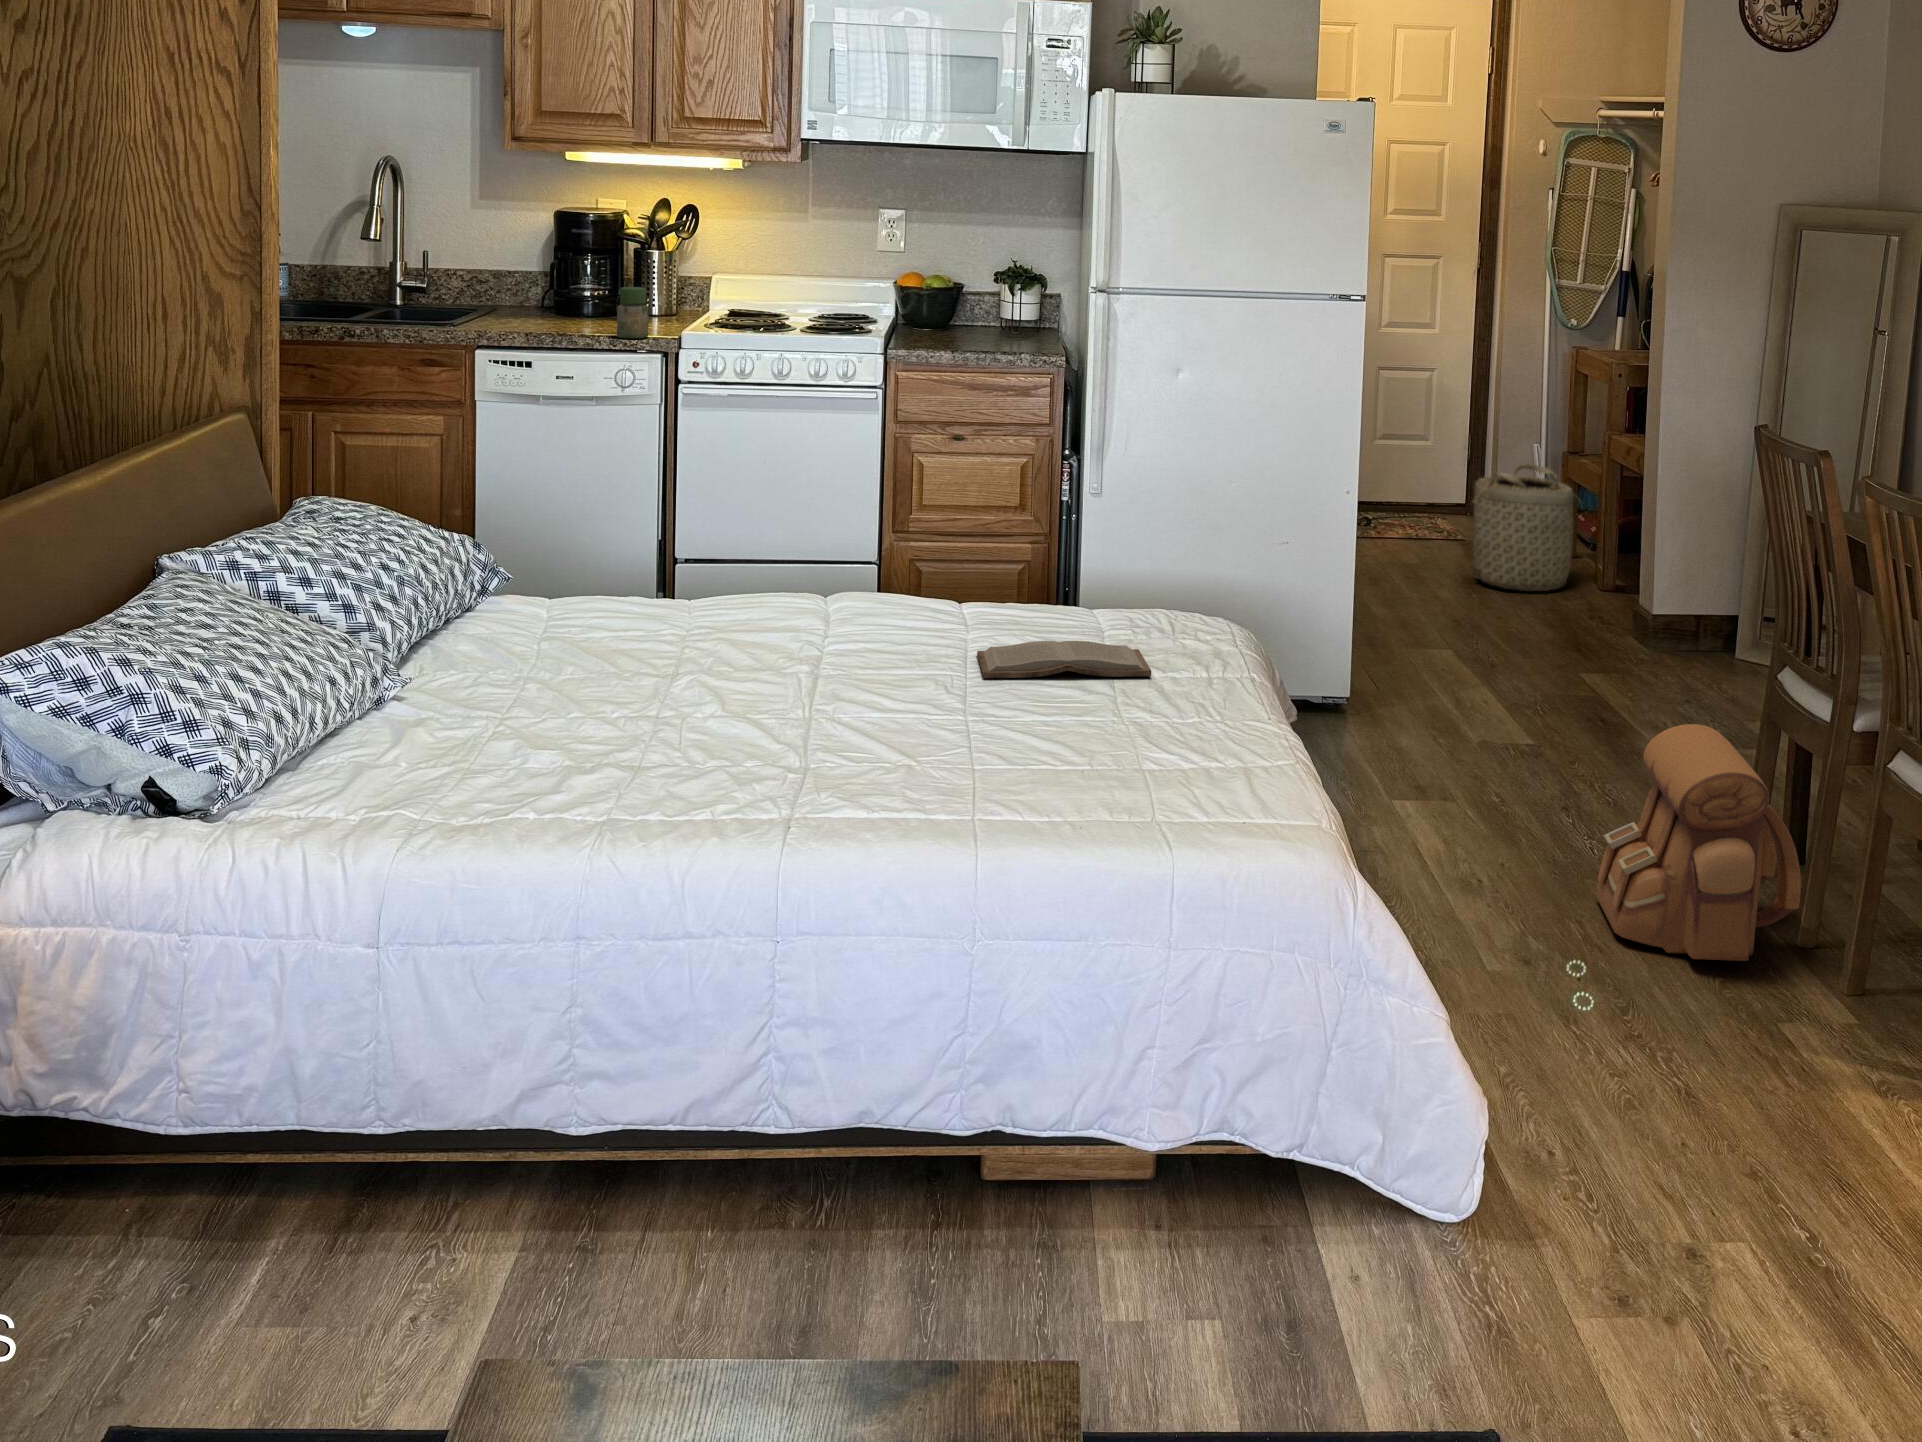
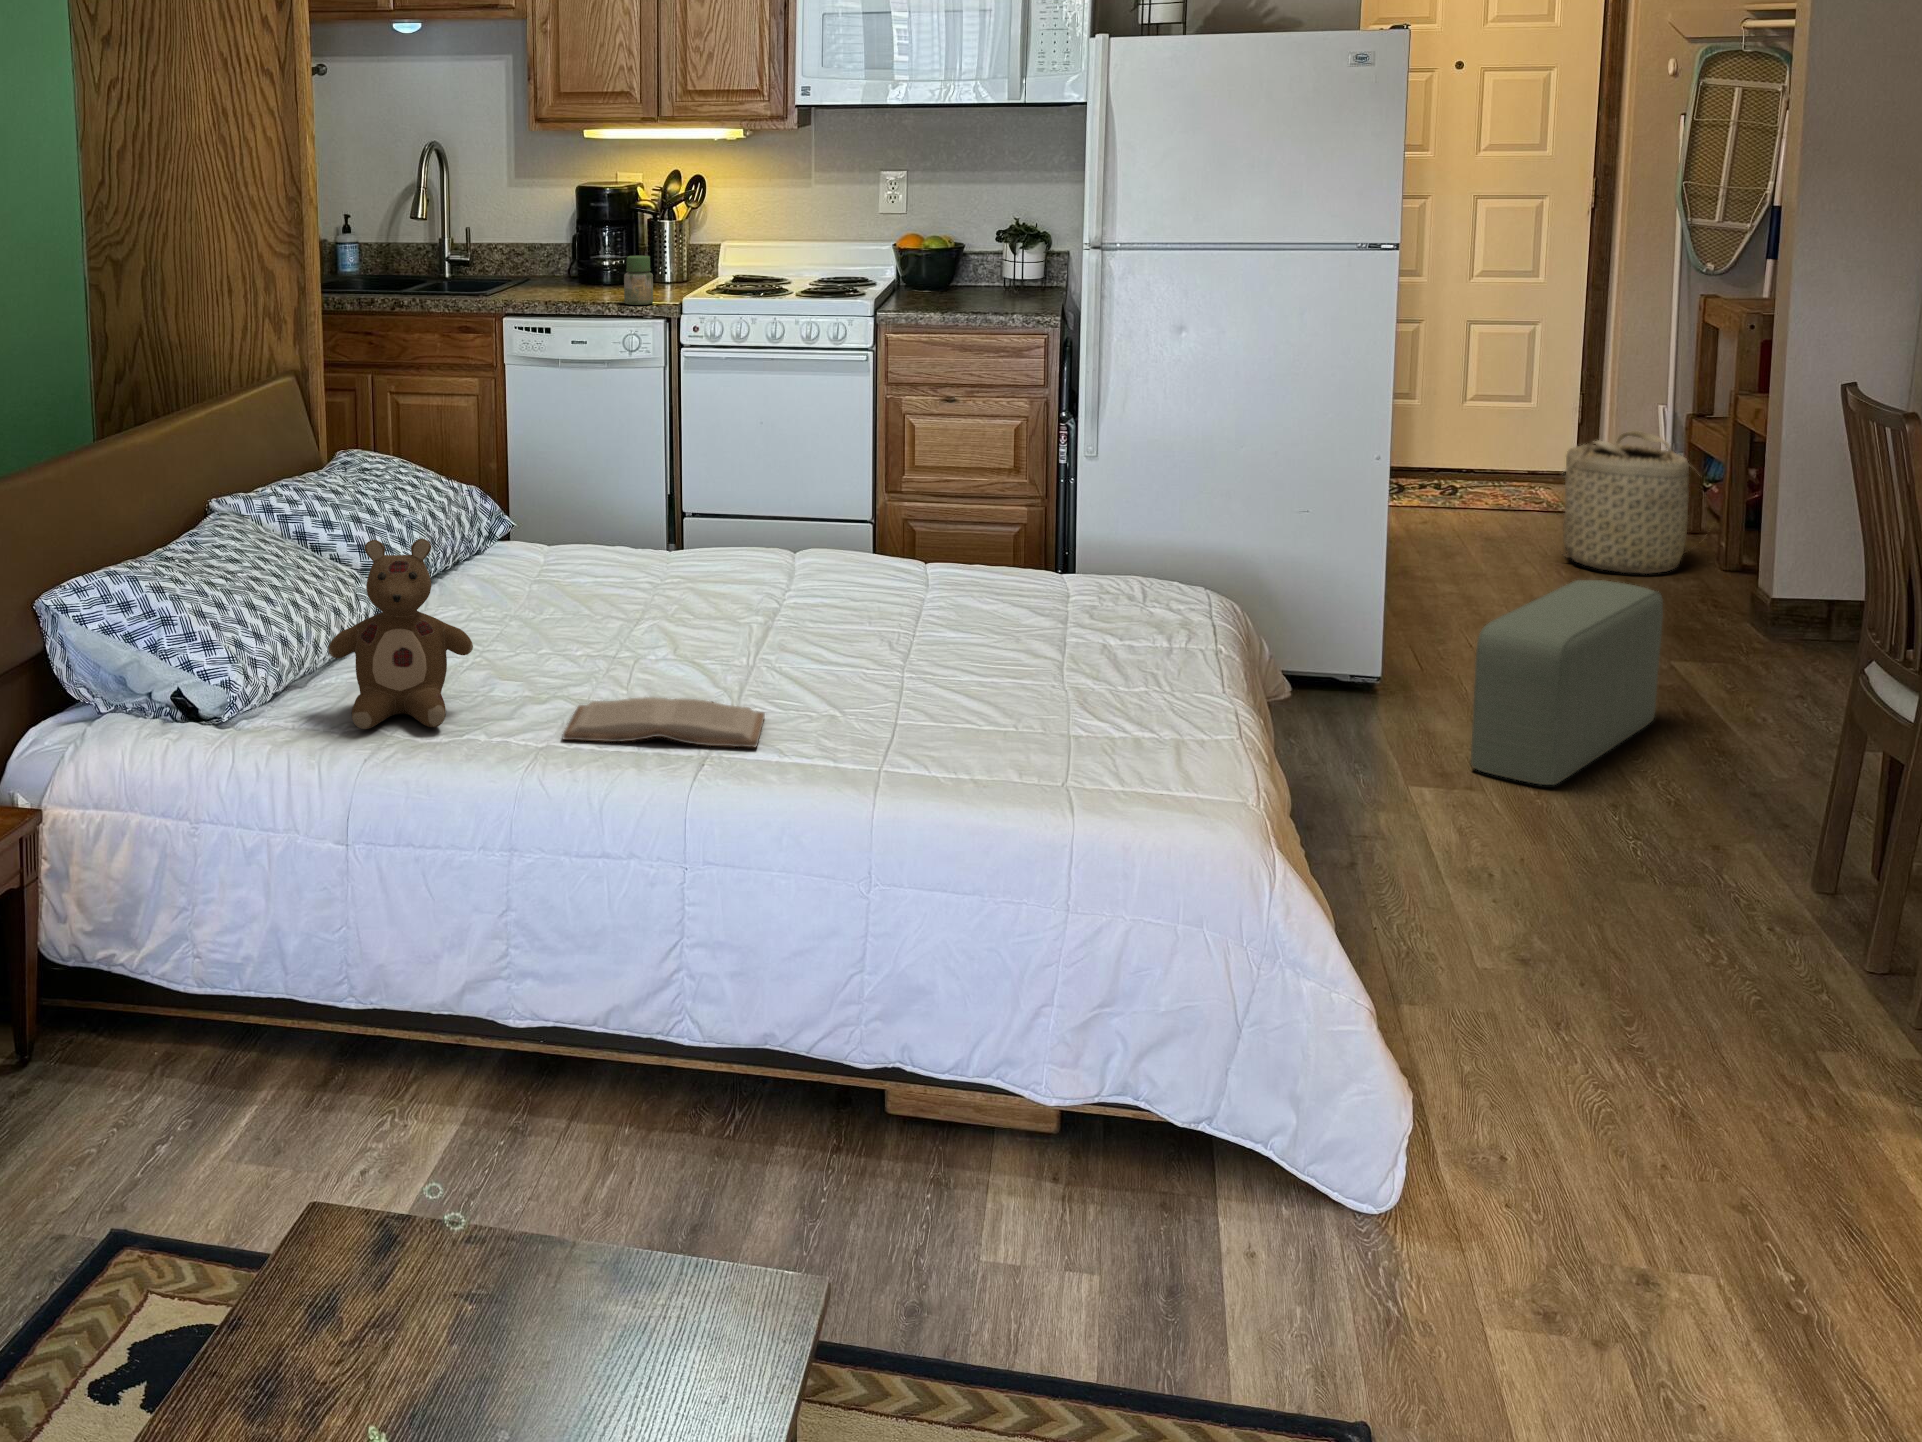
stuffed bear: none [339,593,513,813] -> present [328,539,473,729]
pouf: none [1441,599,1586,789] -> present [1471,580,1663,785]
book: present [977,641,1151,678] -> present [563,697,765,747]
backpack: present [1596,724,1801,961] -> none [1624,724,1871,988]

